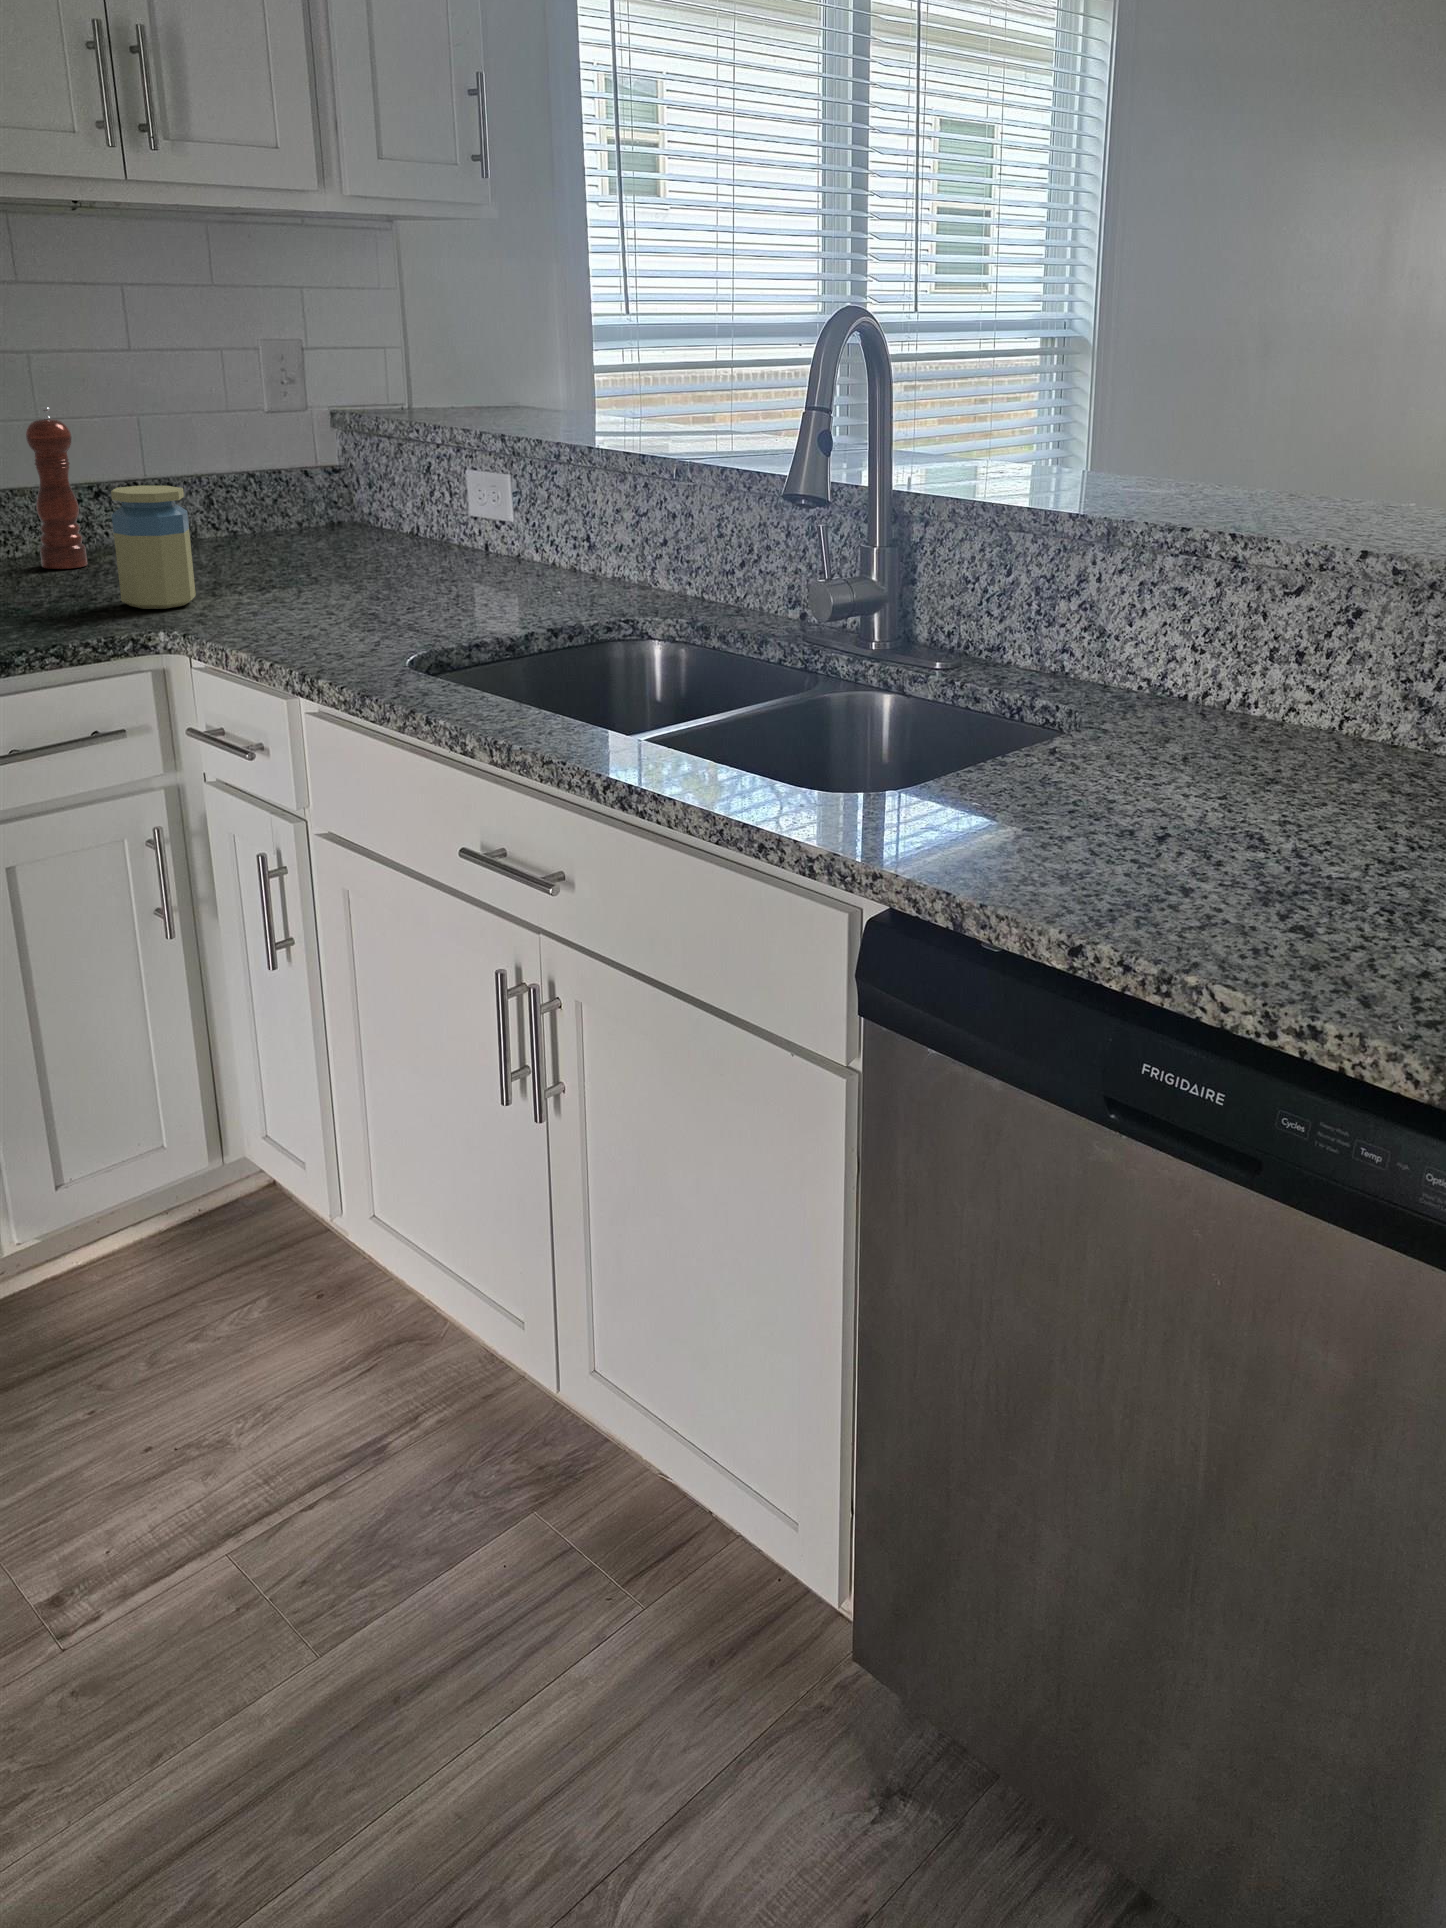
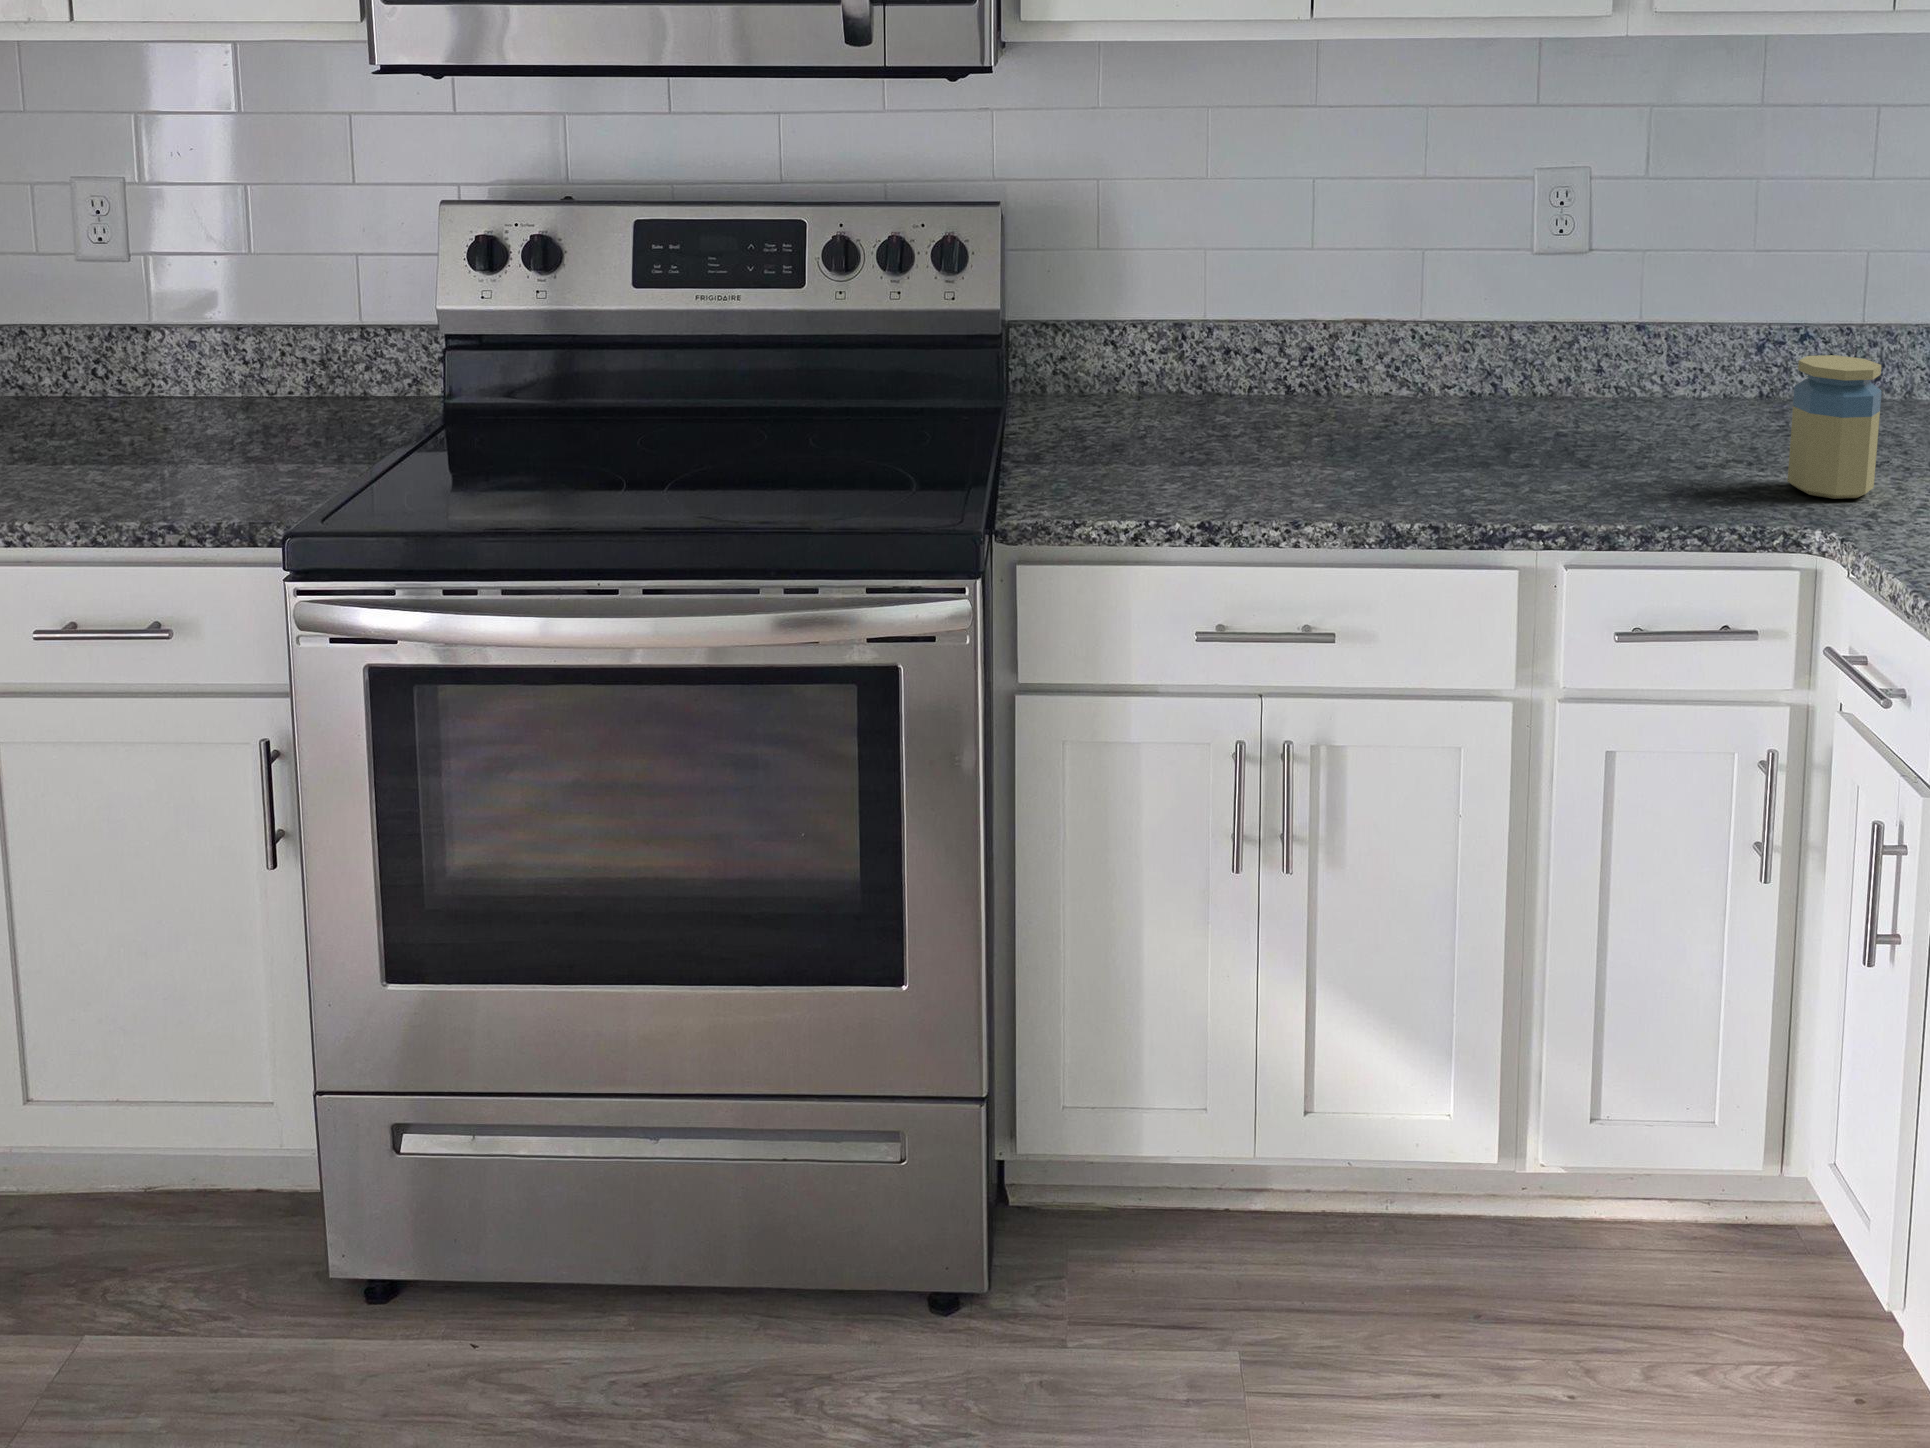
pepper mill: present [26,407,87,569] -> none [1724,246,1783,423]

